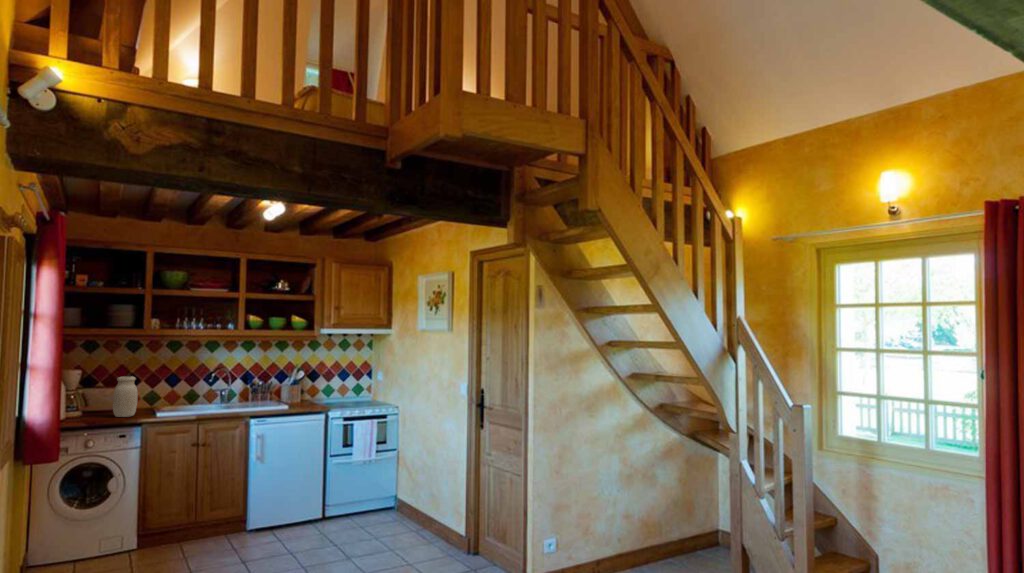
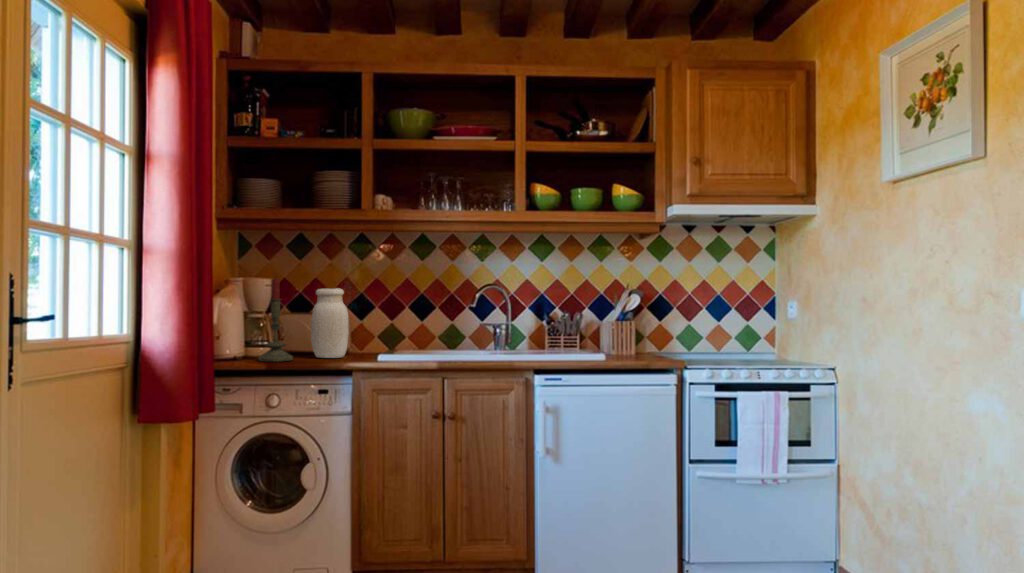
candle: none [81,372,104,422] -> present [258,278,293,362]

